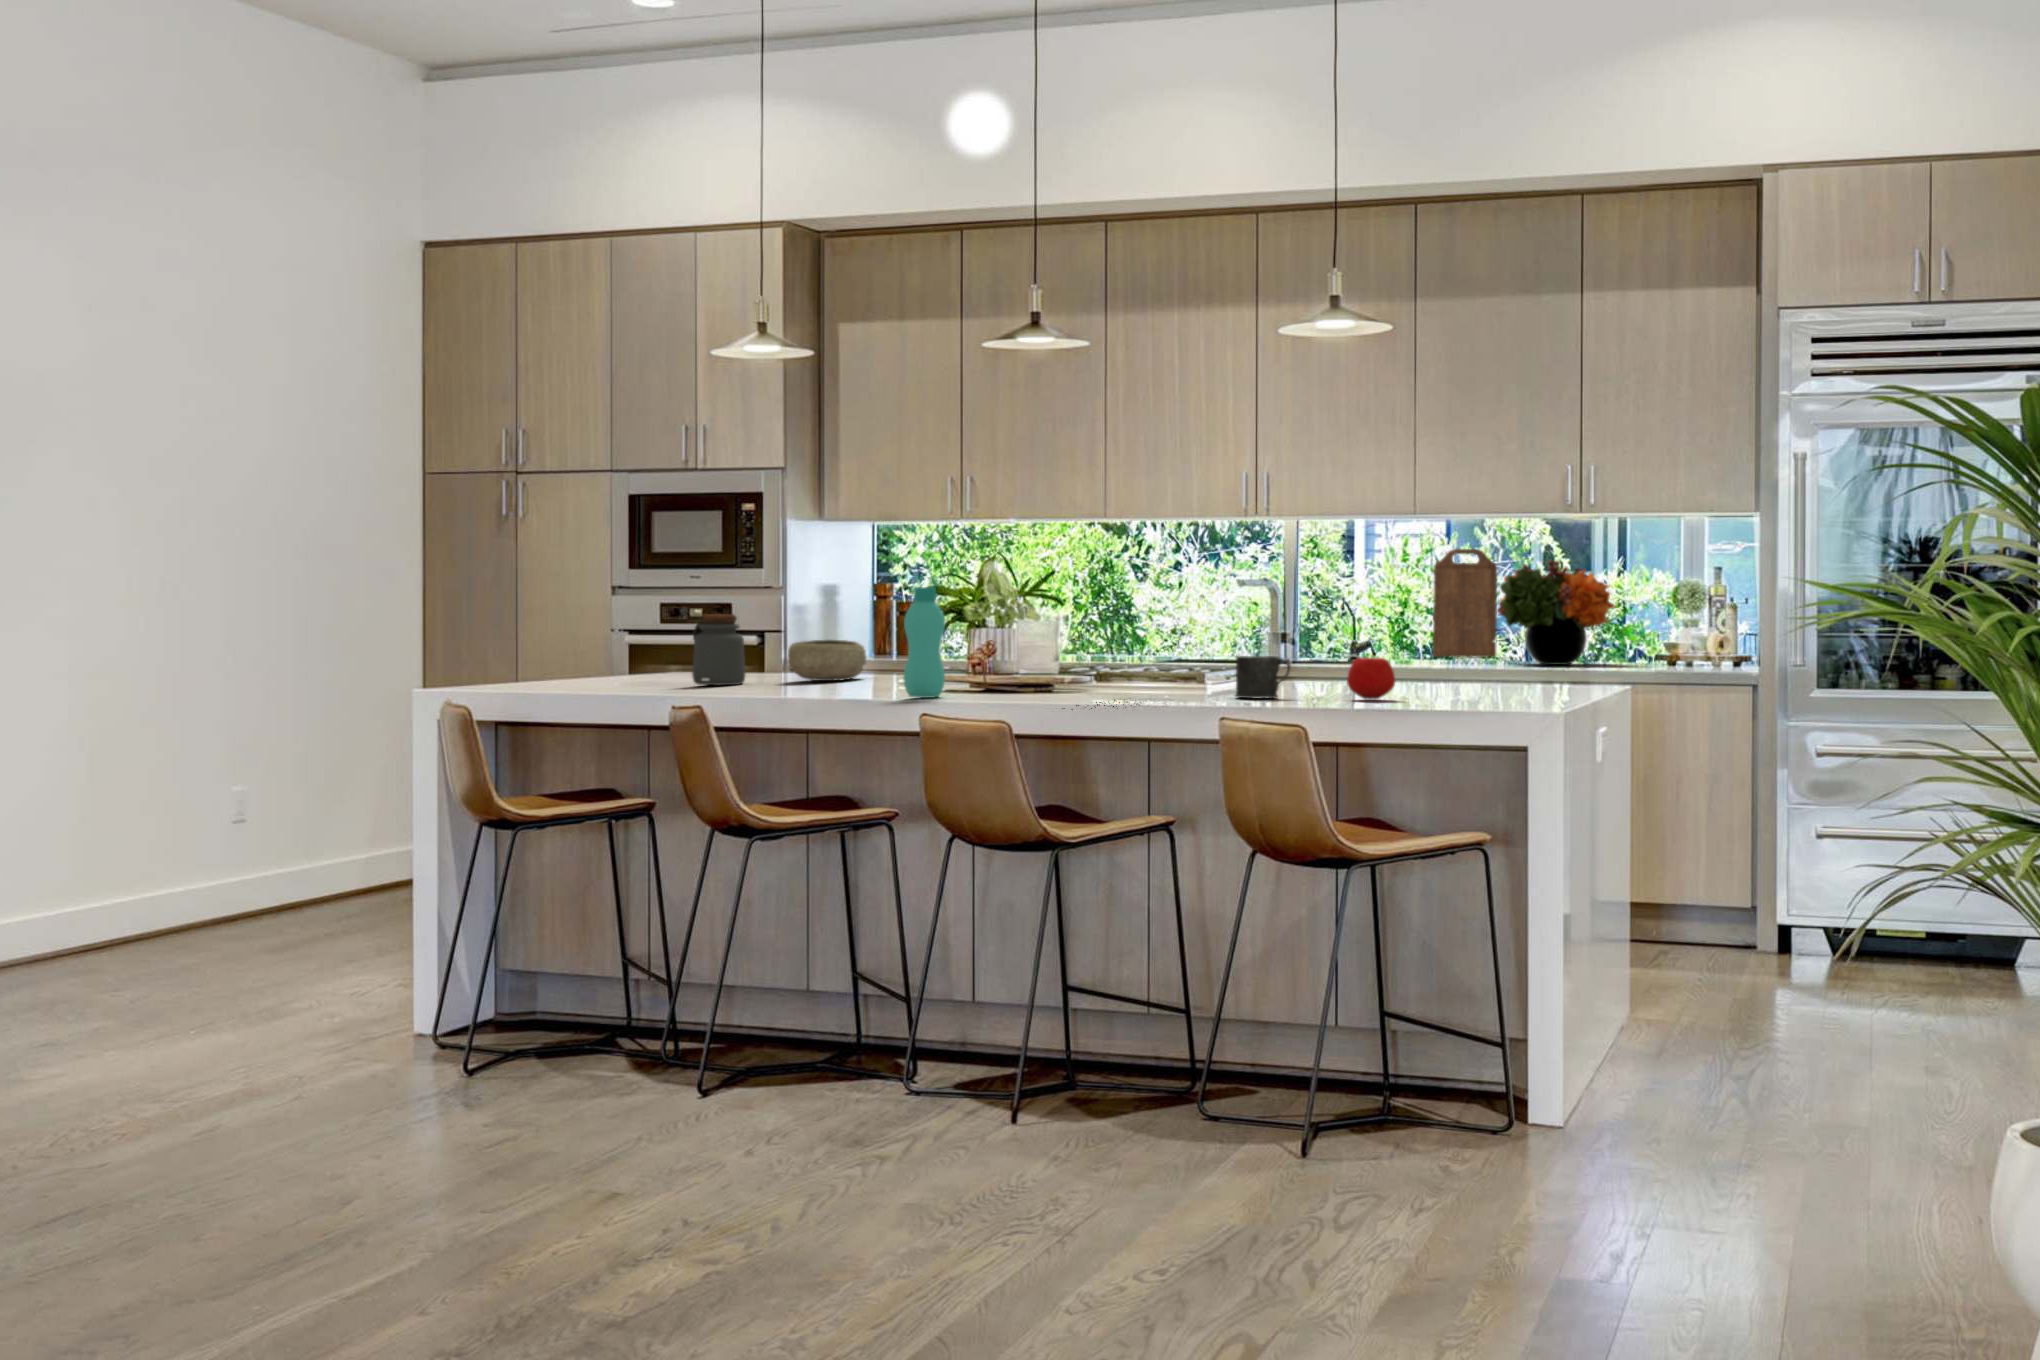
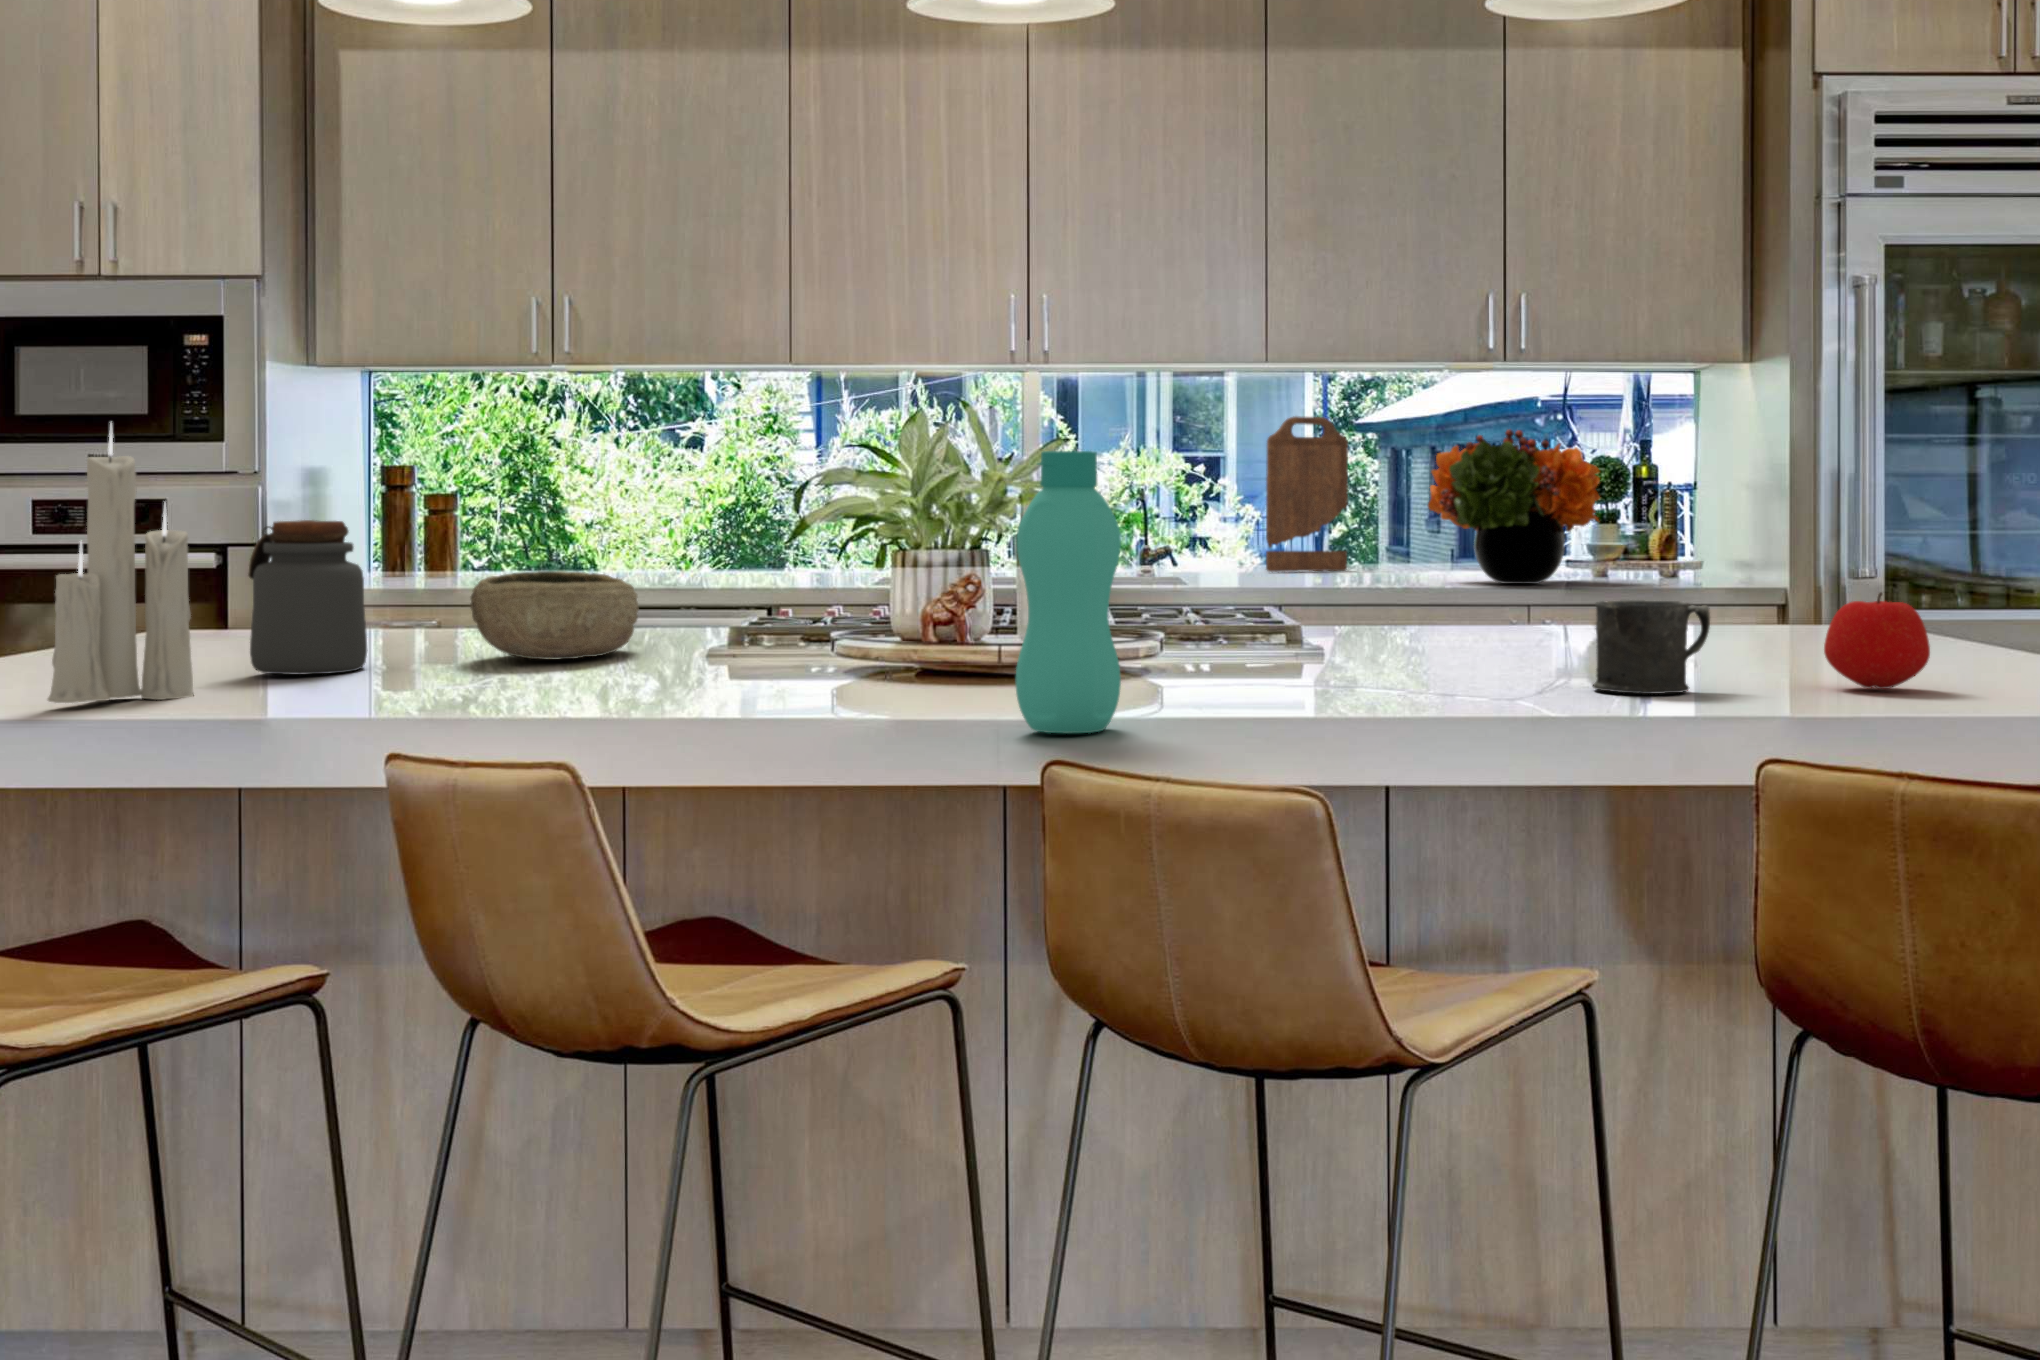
candle: none [599,563,660,692] -> present [48,423,194,703]

